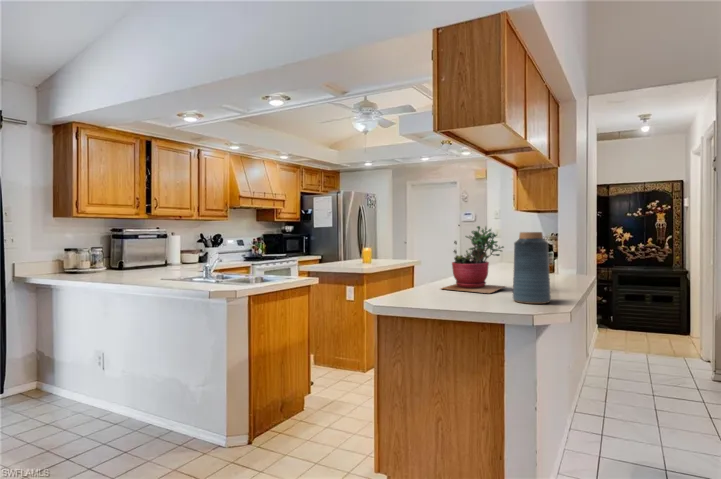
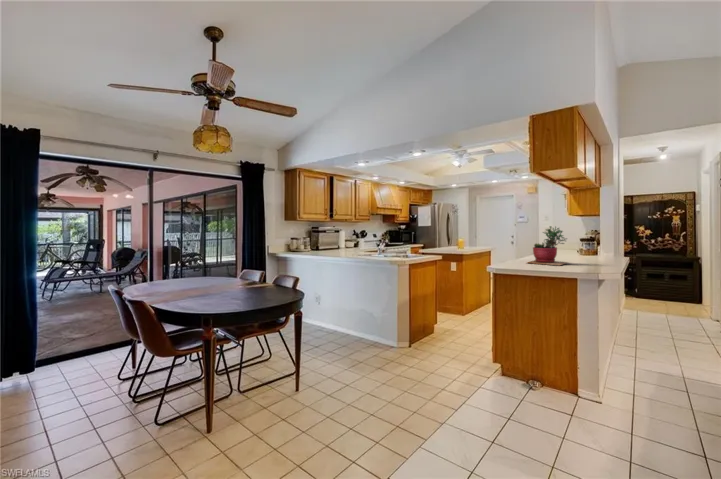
vase: present [513,232,551,304] -> none [577,230,602,271]

